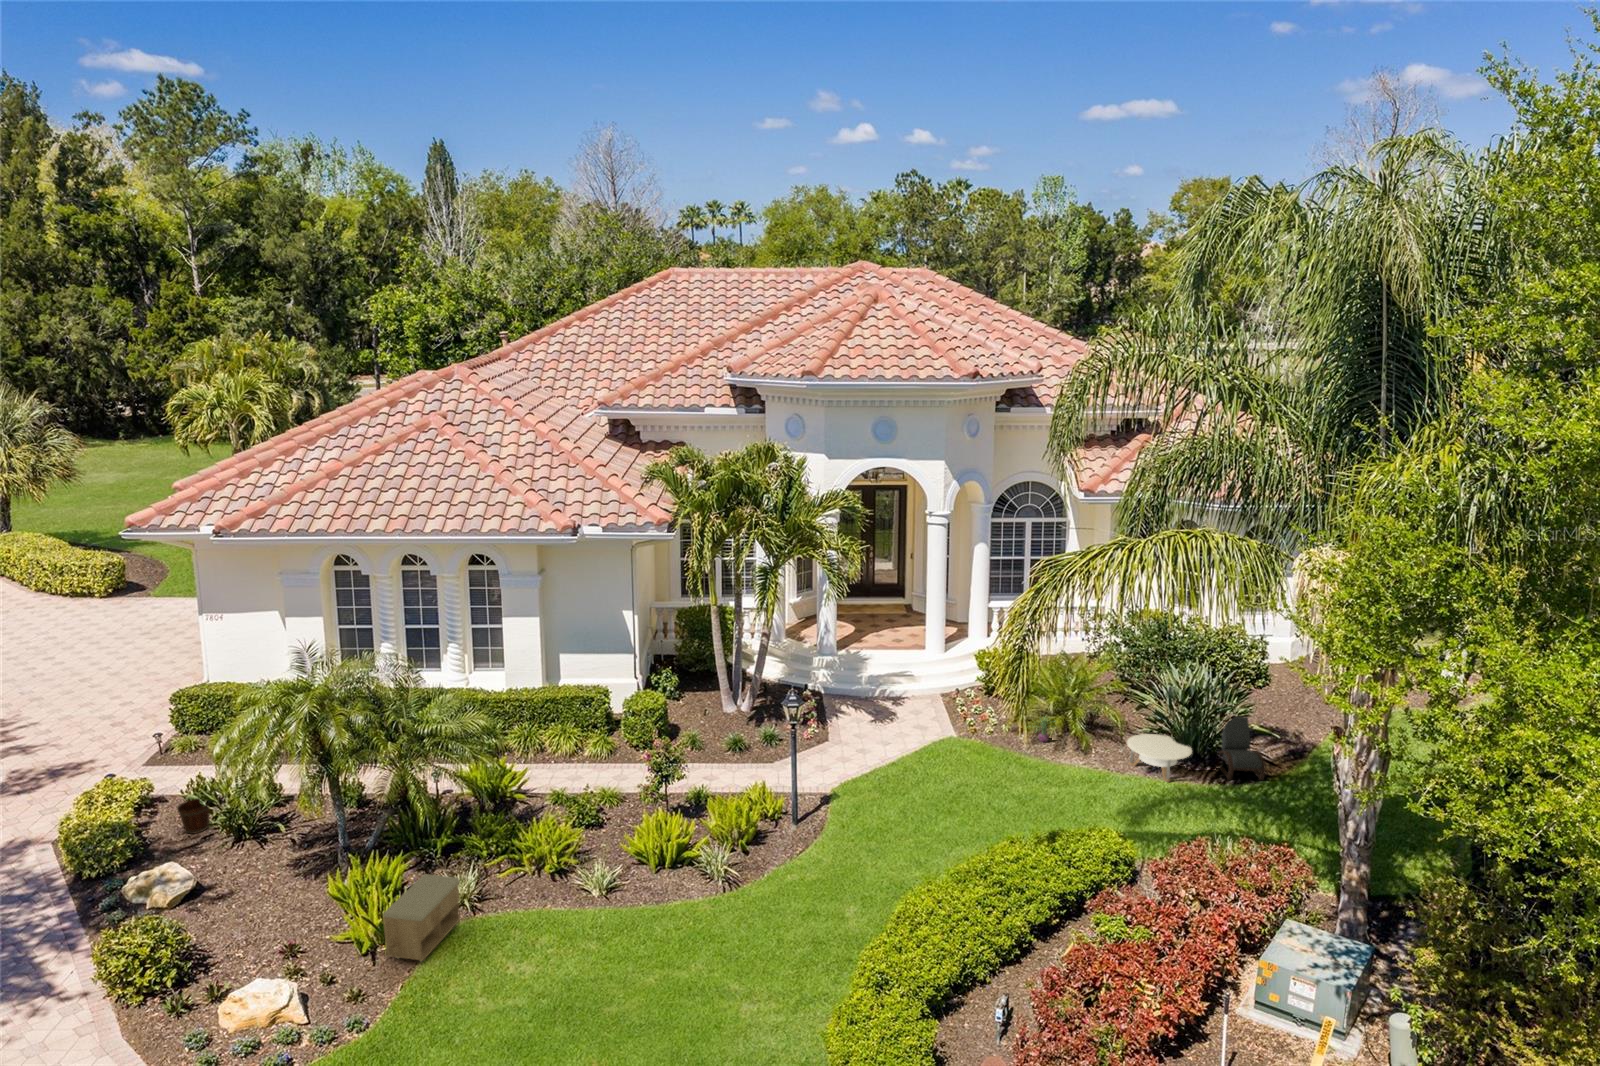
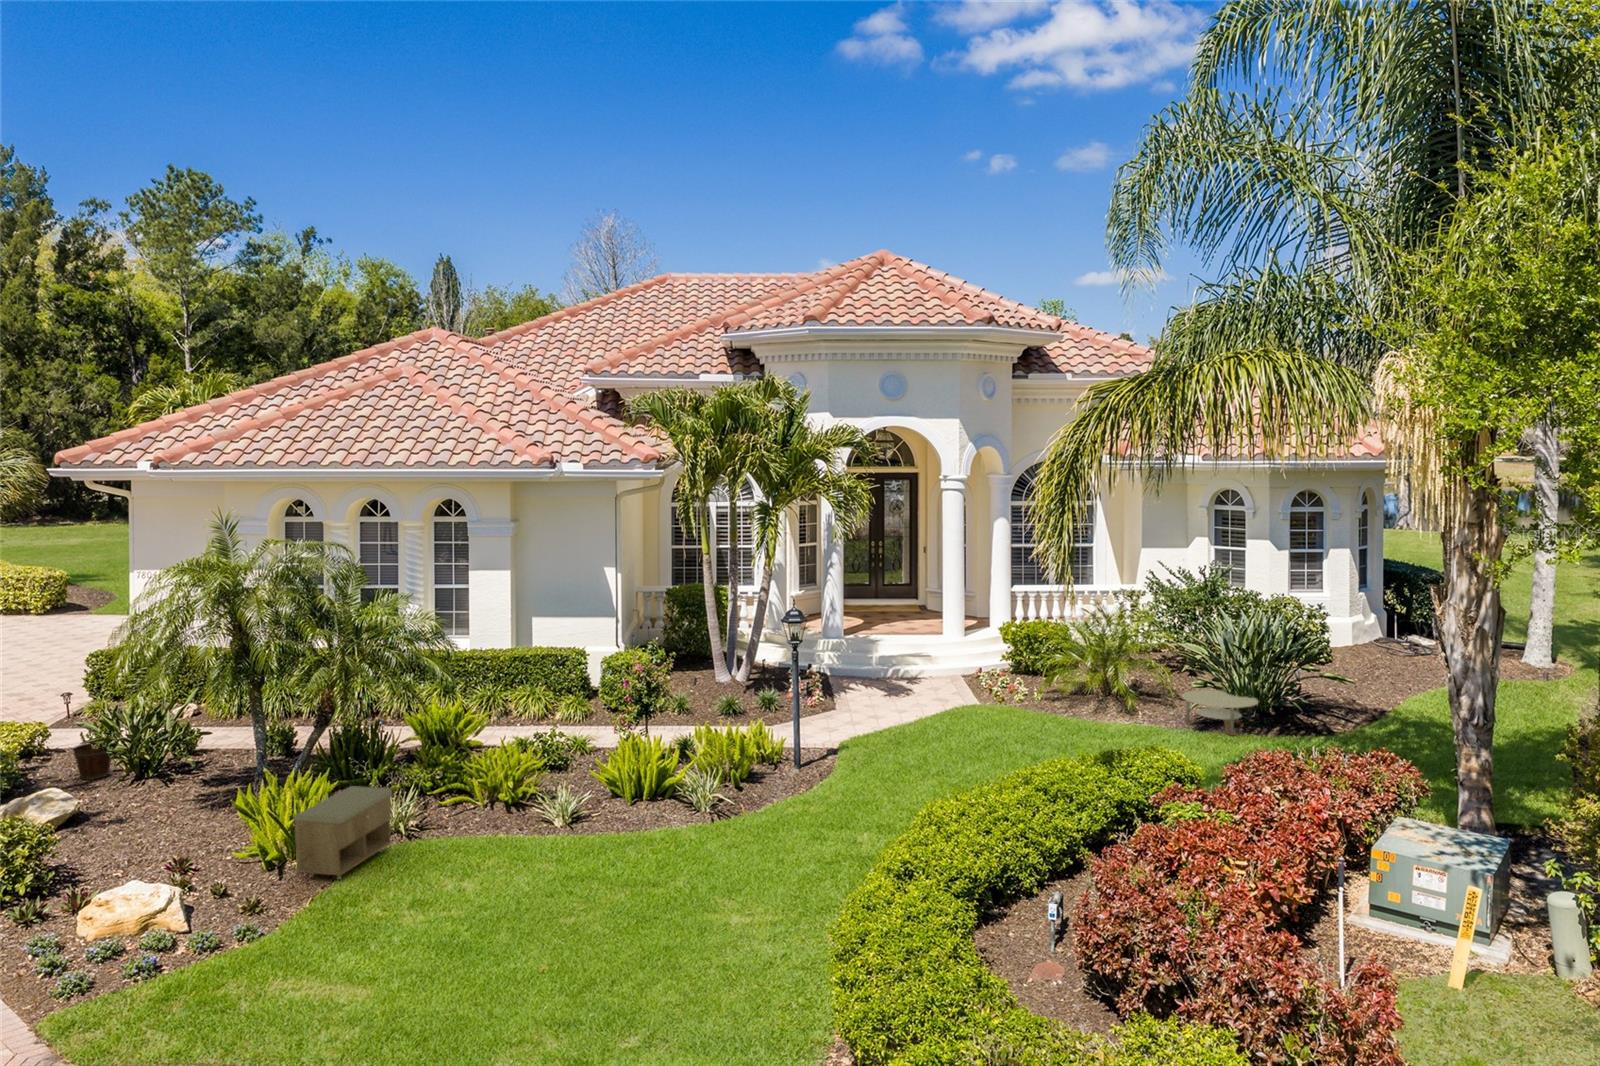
decorative plant: present [1036,716,1051,742] -> none [1064,672,1103,708]
lounge chair: present [1217,716,1266,781] -> none [1285,665,1346,734]

